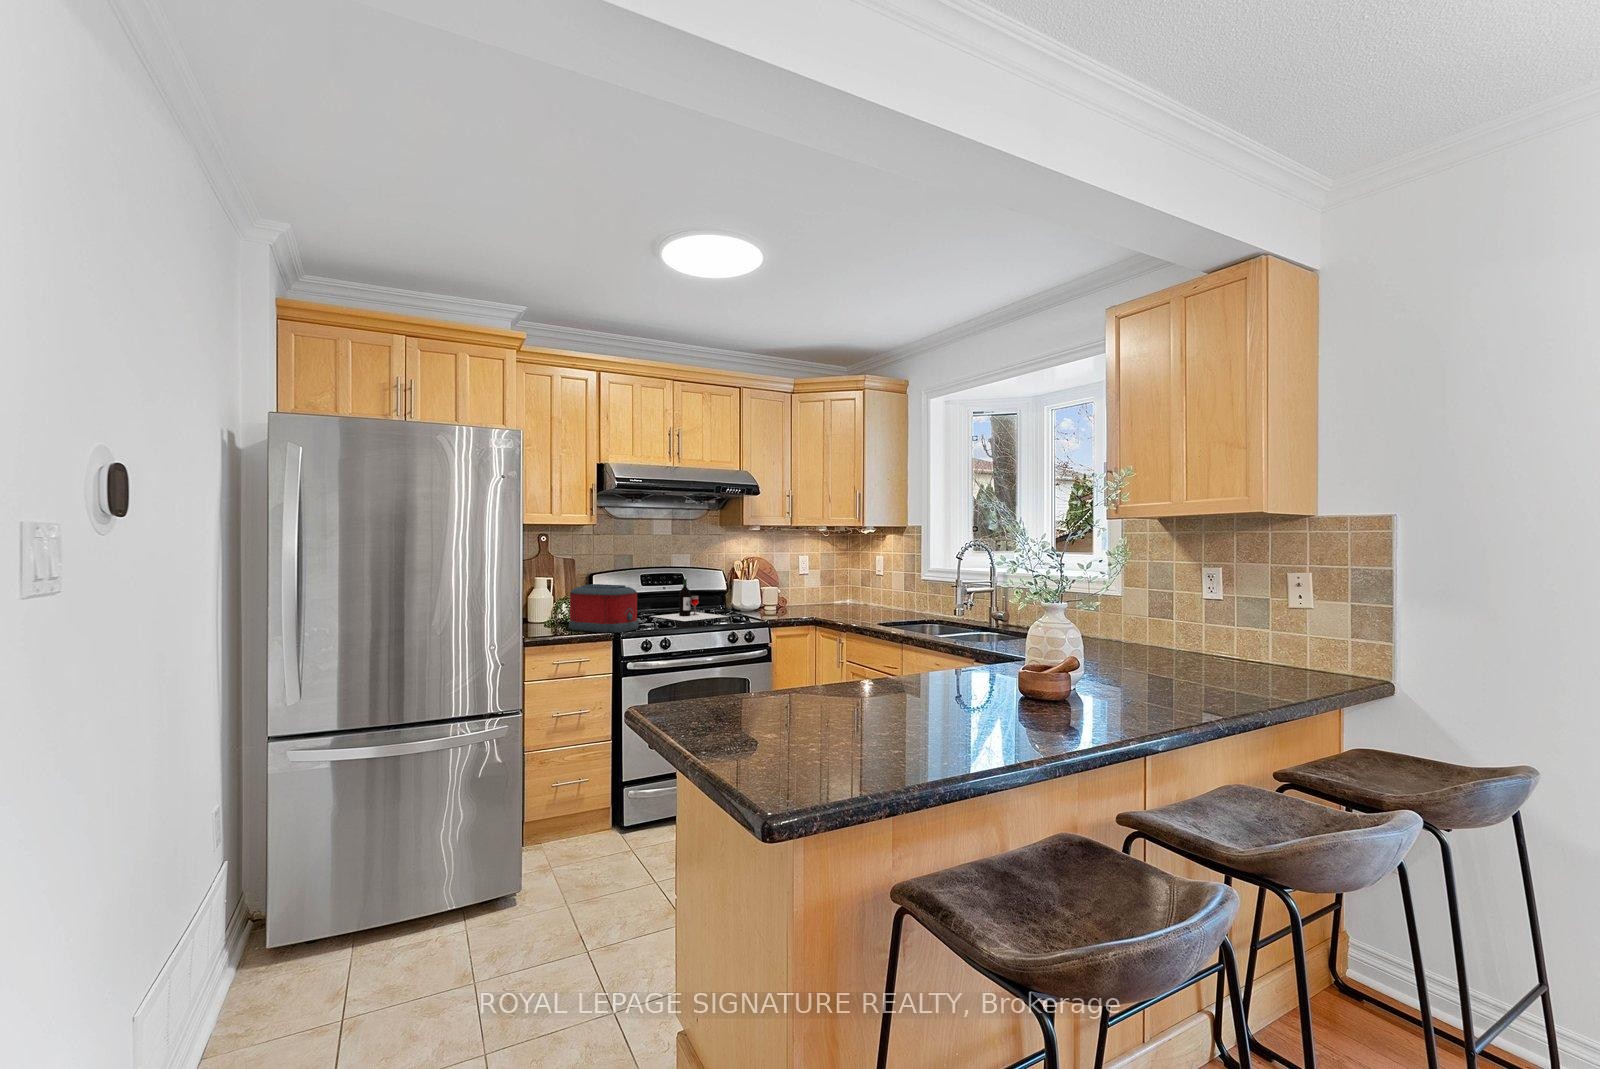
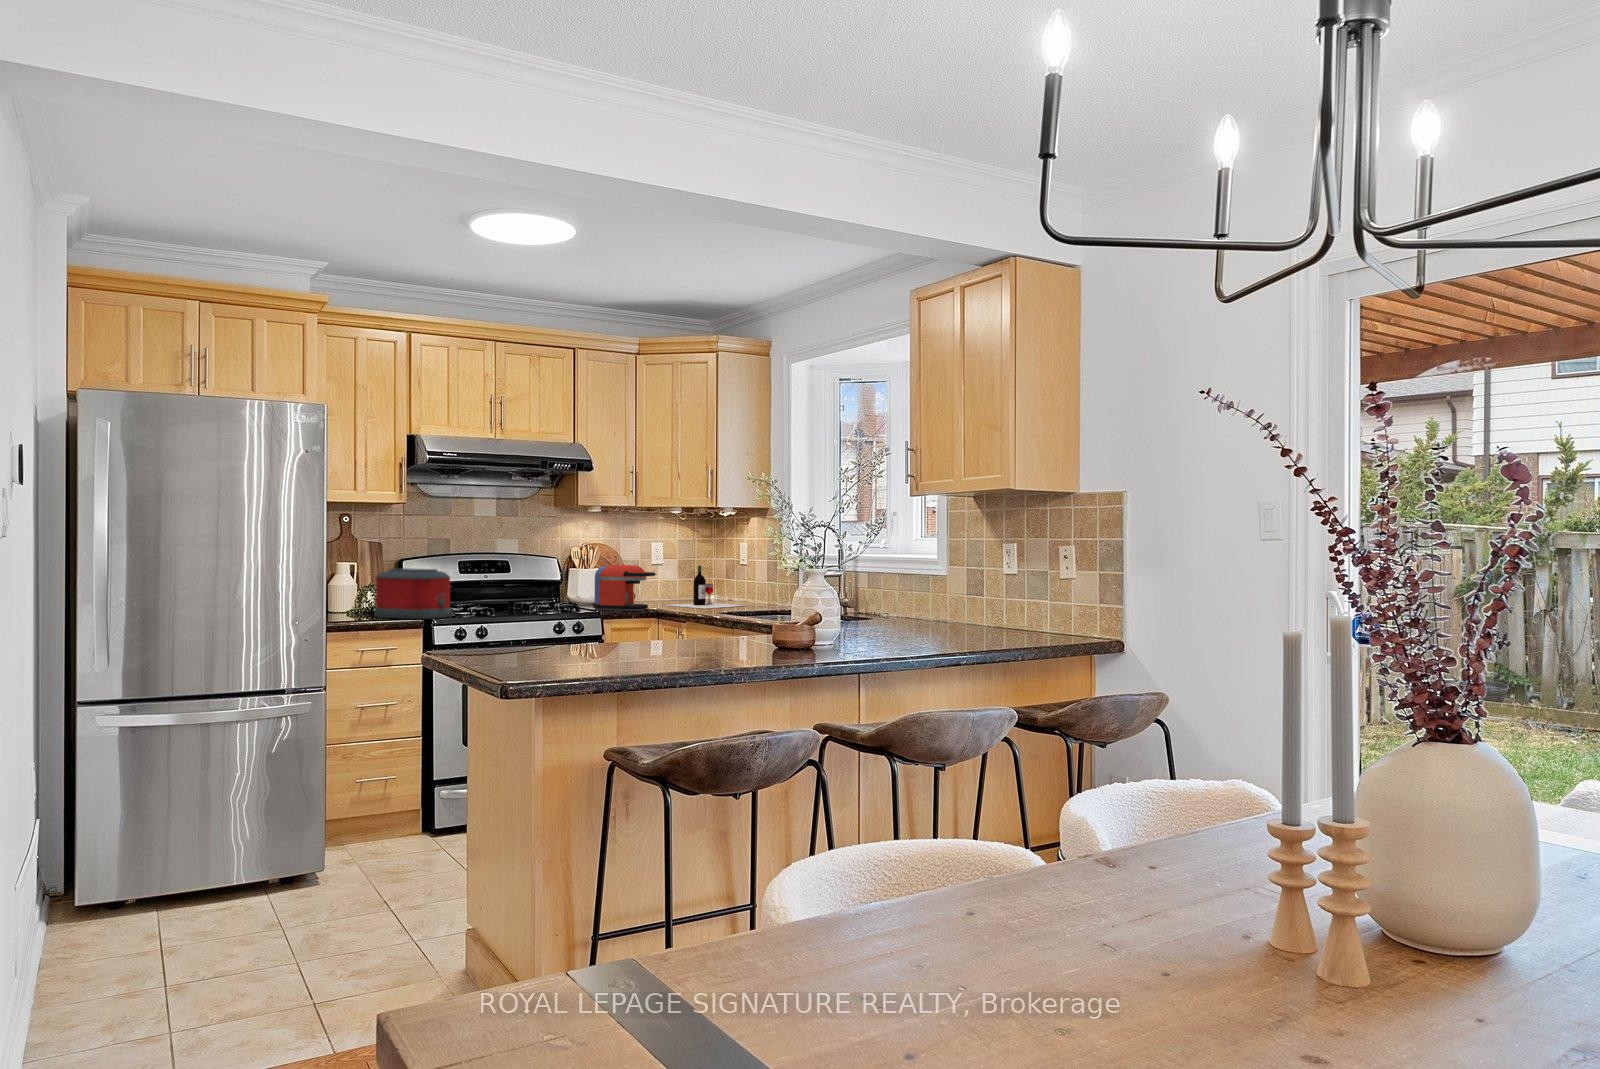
coffee maker: none [759,578,815,620] -> present [593,565,655,611]
wine bottle: present [652,579,727,621] -> present [666,566,745,609]

